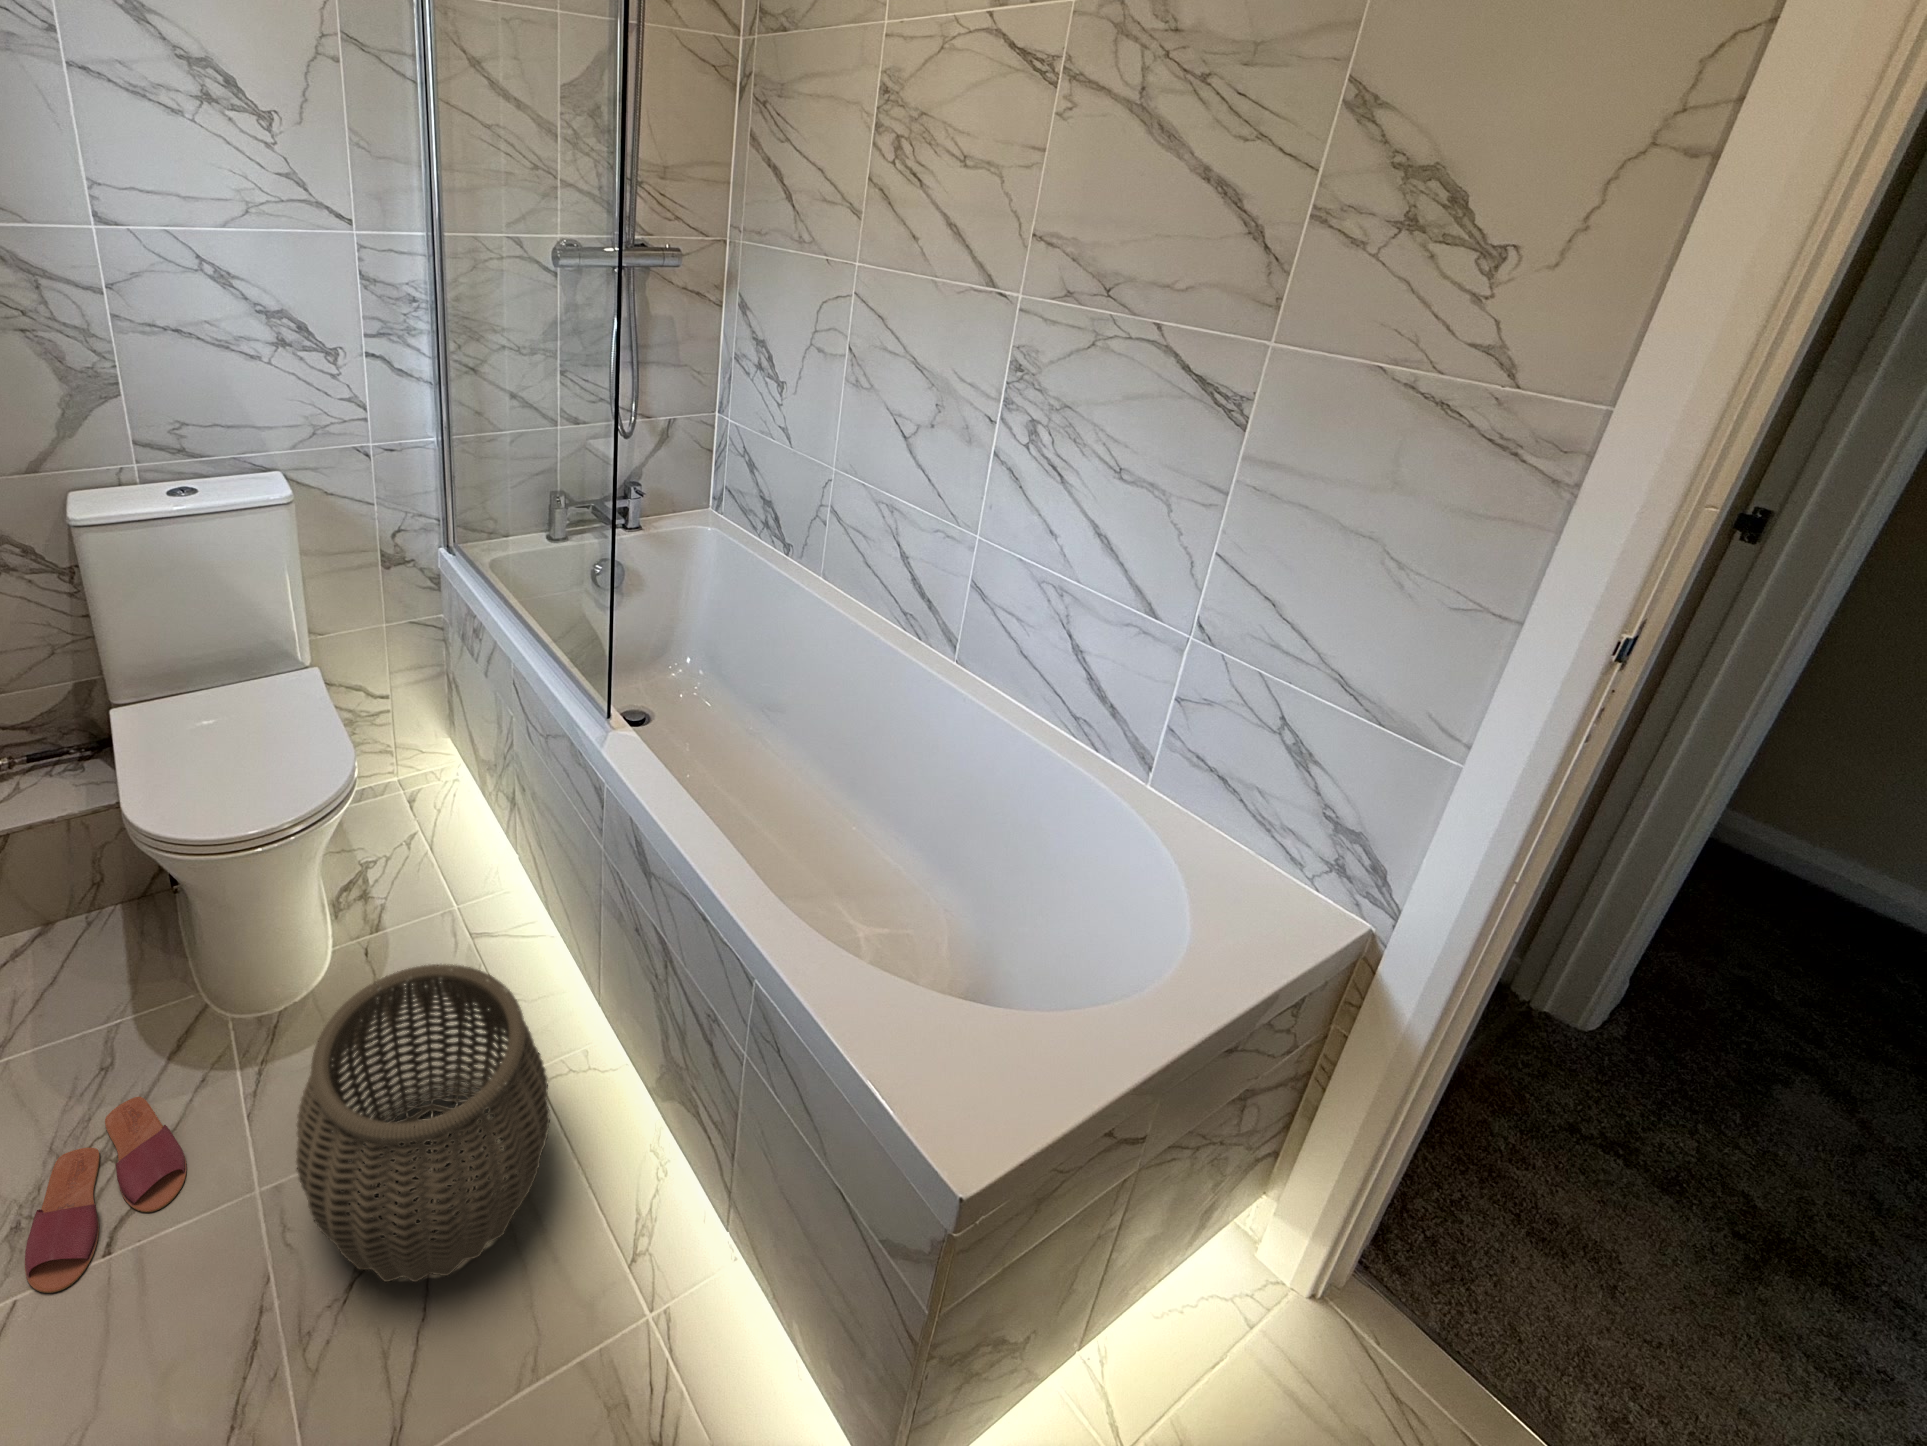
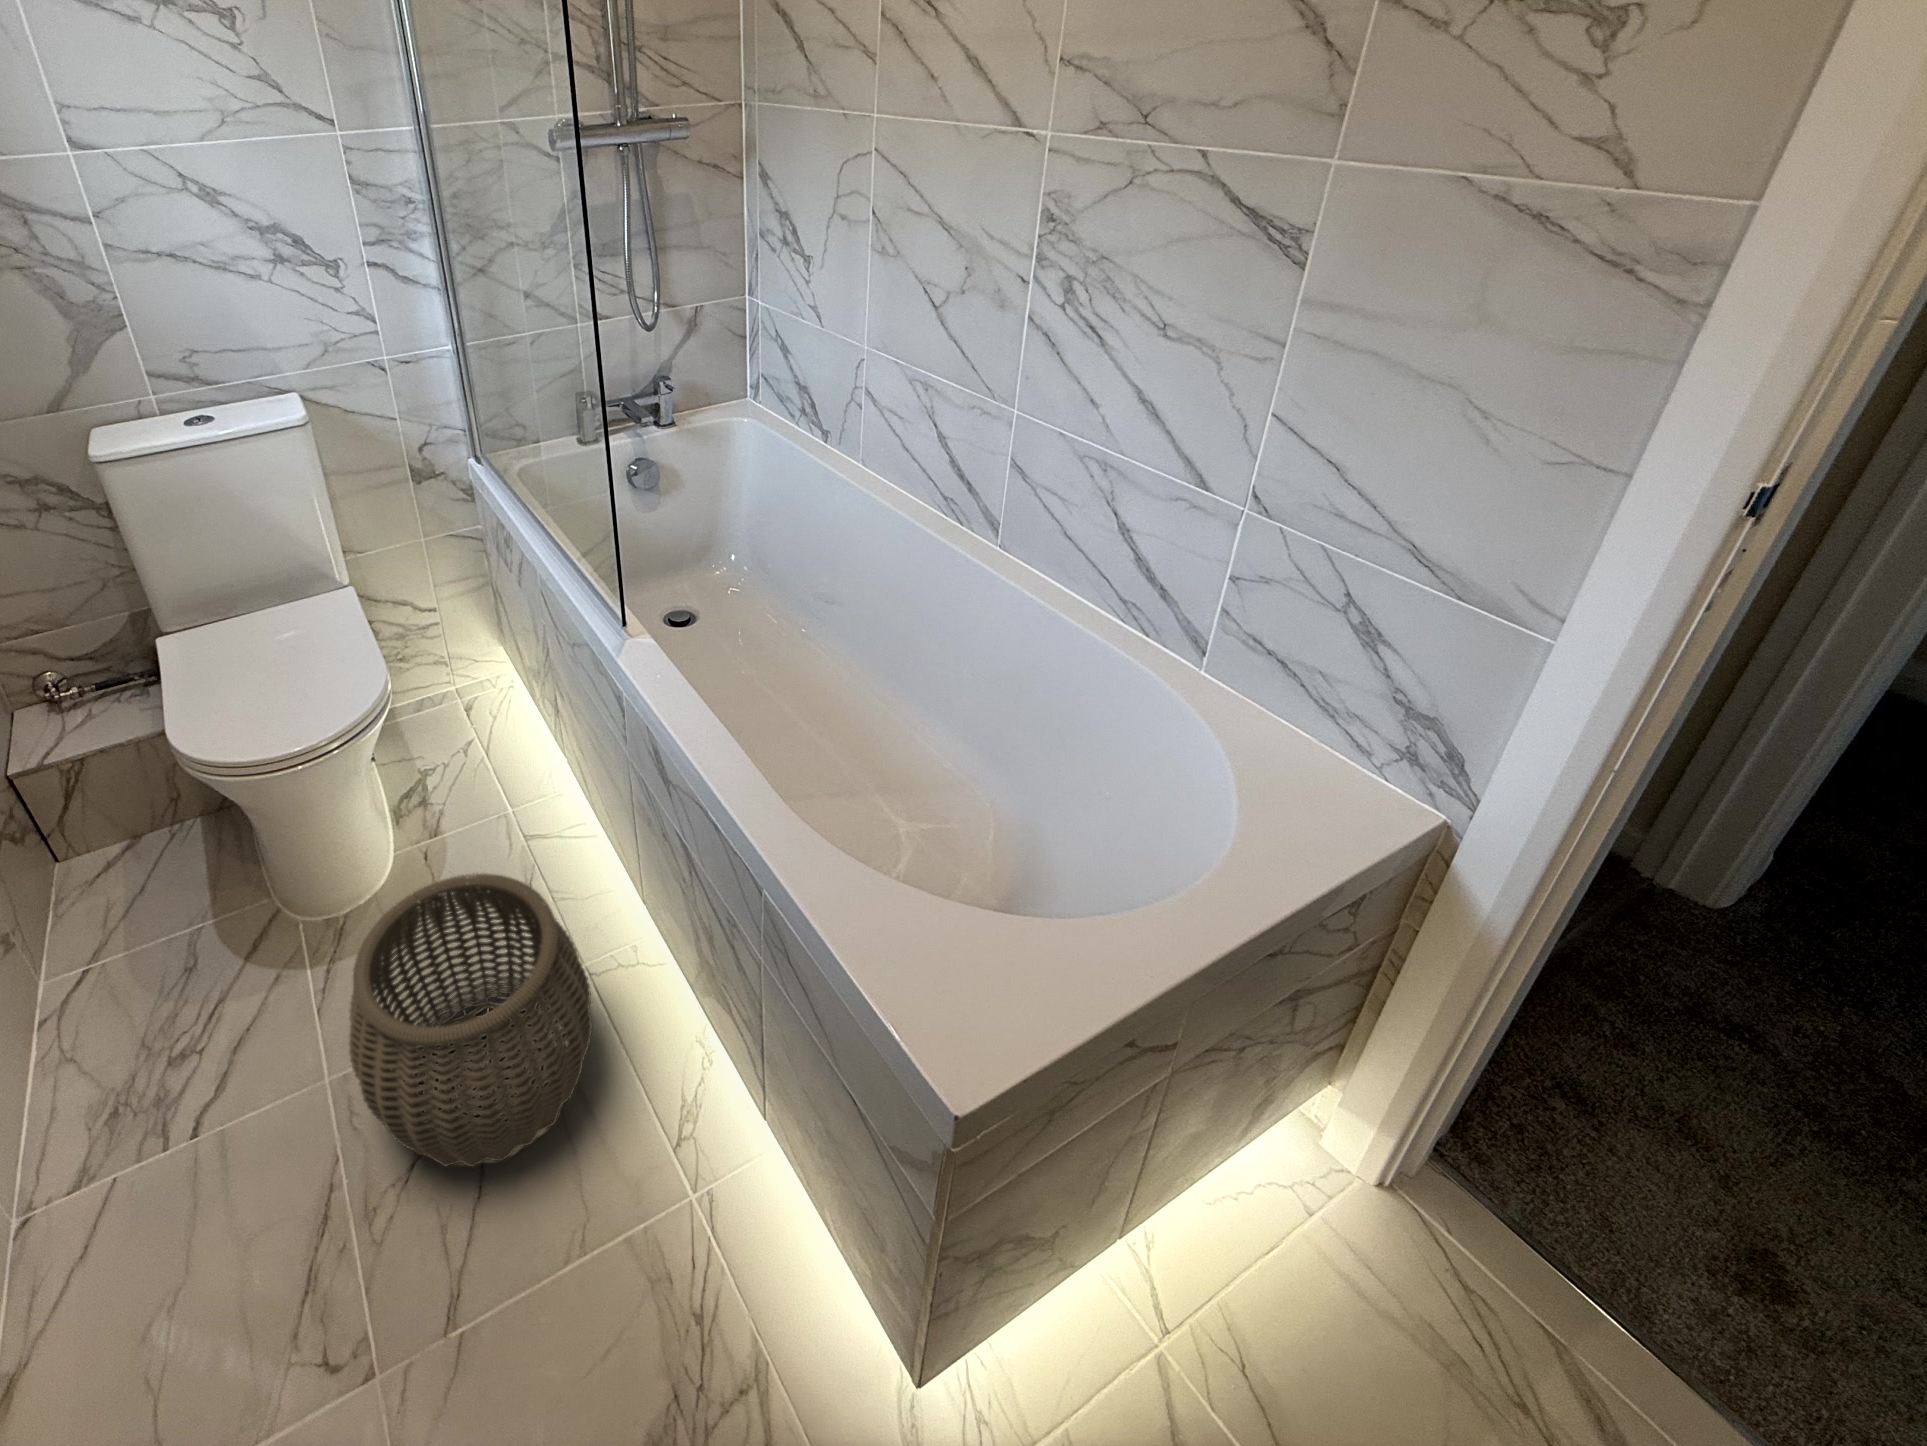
slippers: present [25,1097,187,1293] -> none [122,998,263,1174]

